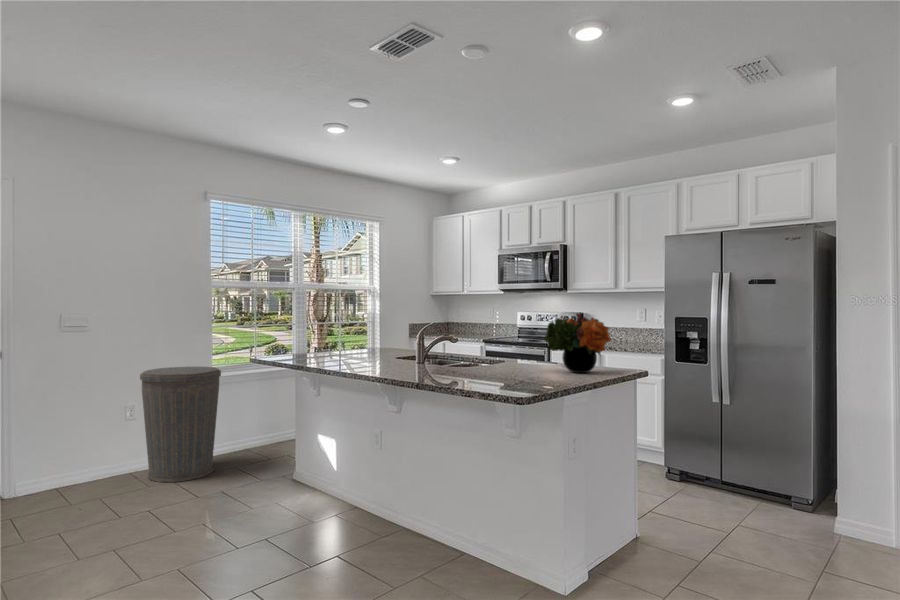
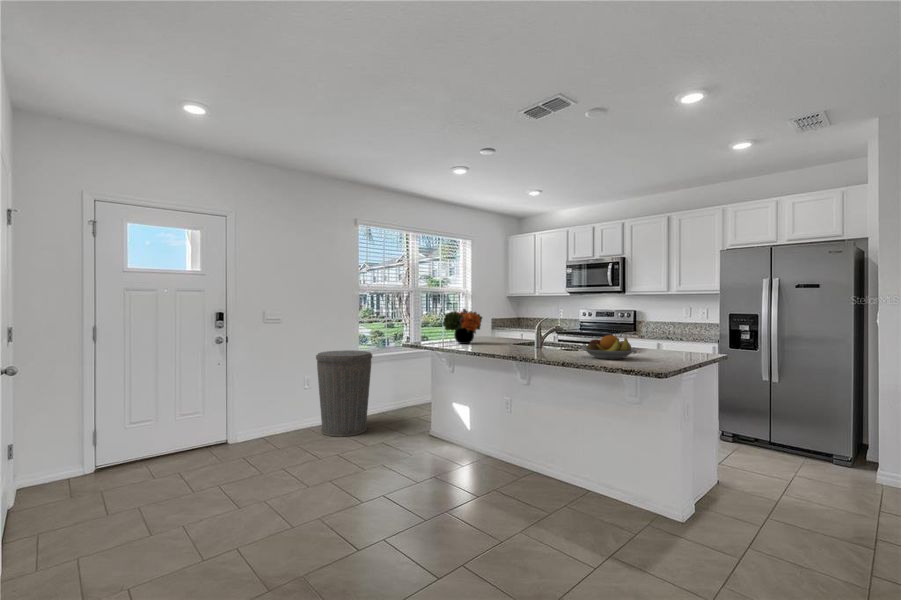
flower arrangement: present [544,313,612,373] -> present [443,309,482,344]
fruit bowl: none [449,346,521,378] -> present [581,335,638,359]

